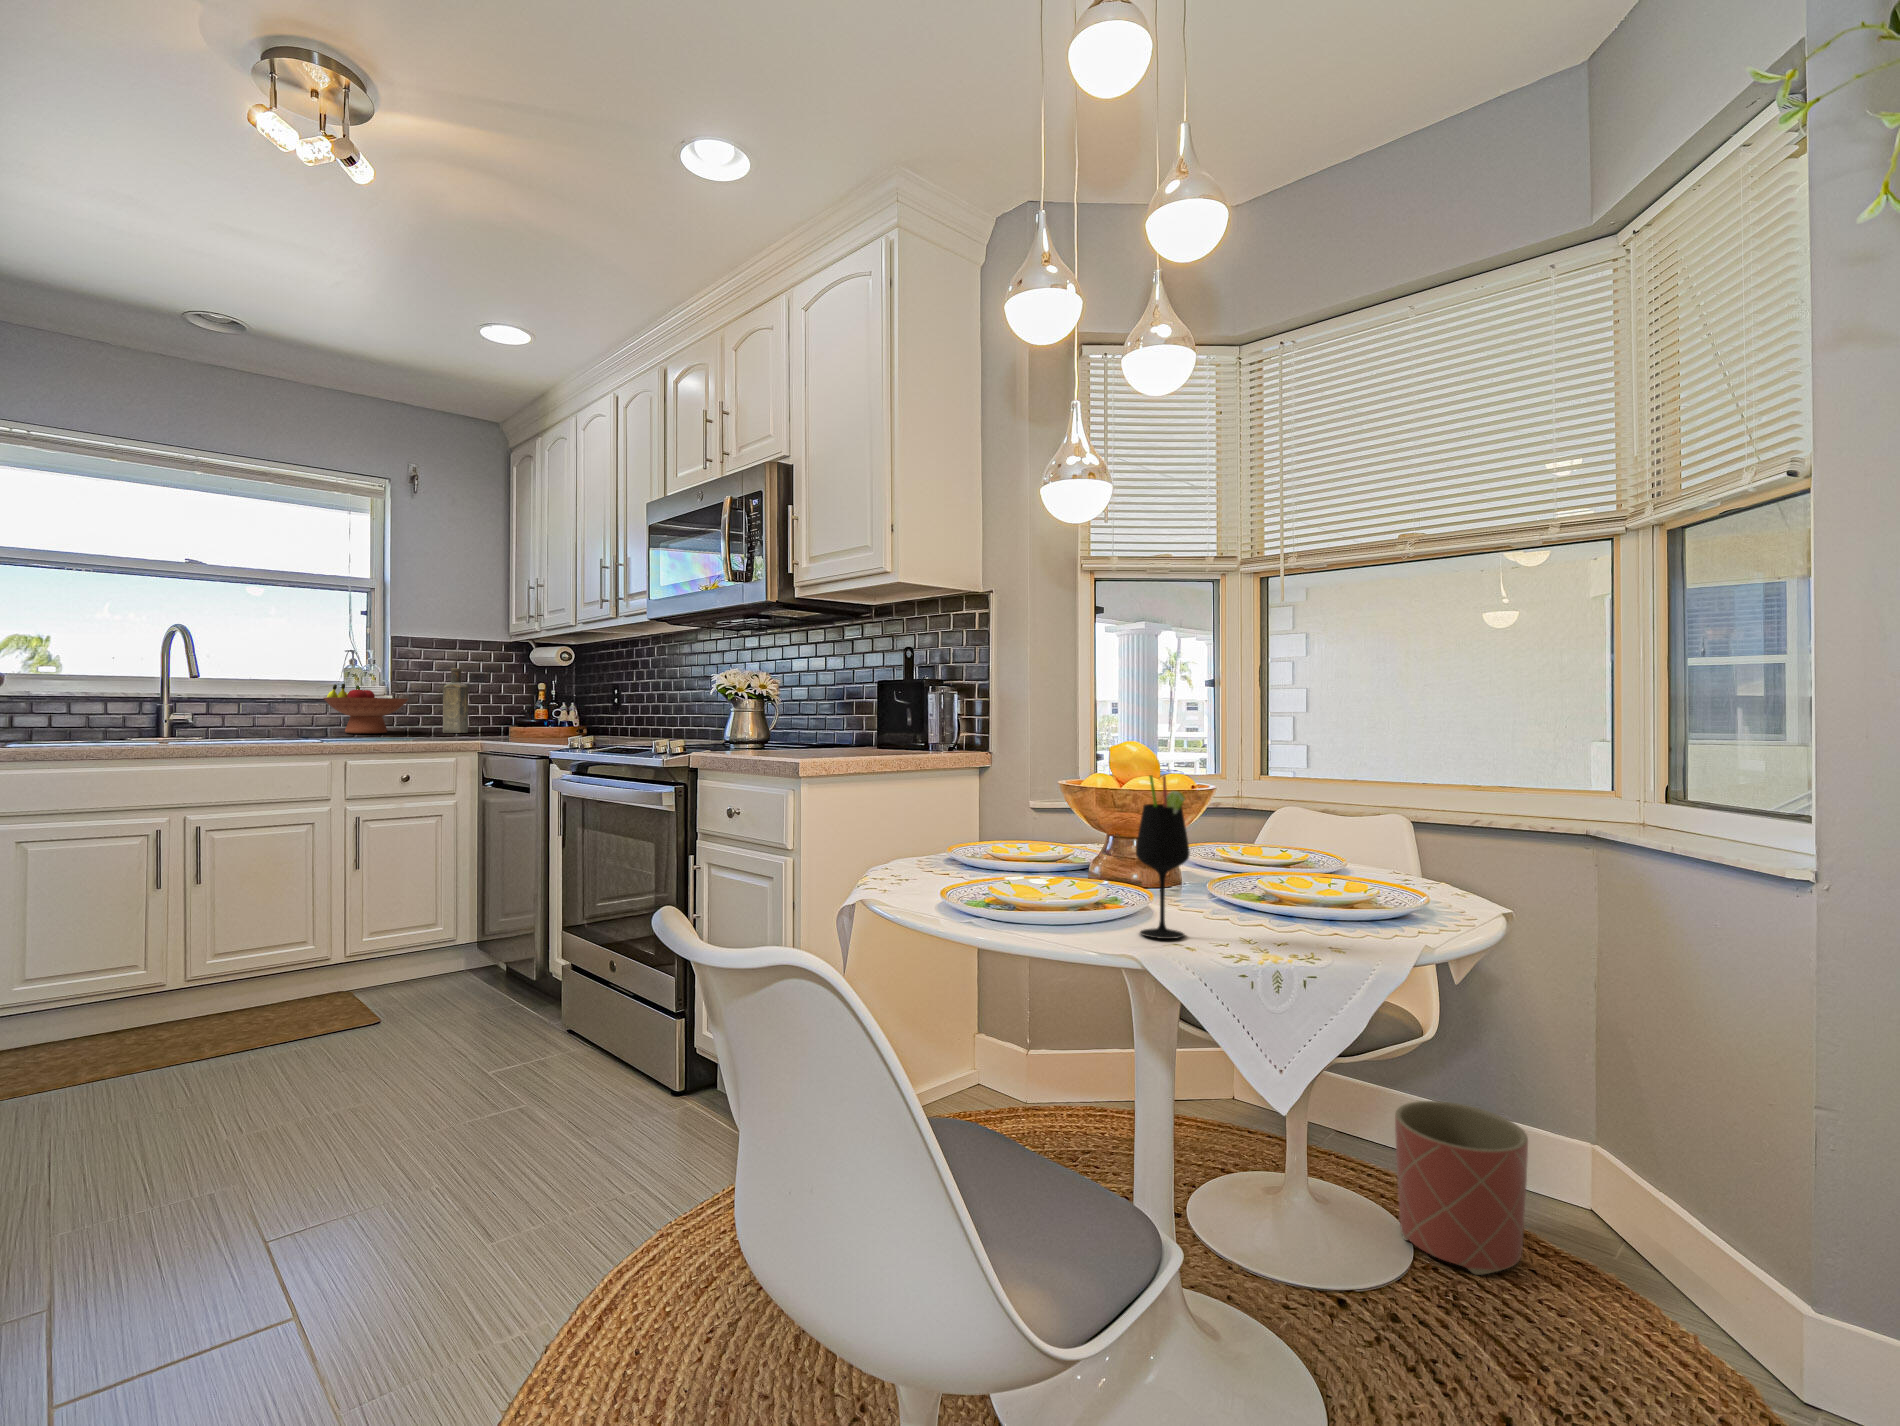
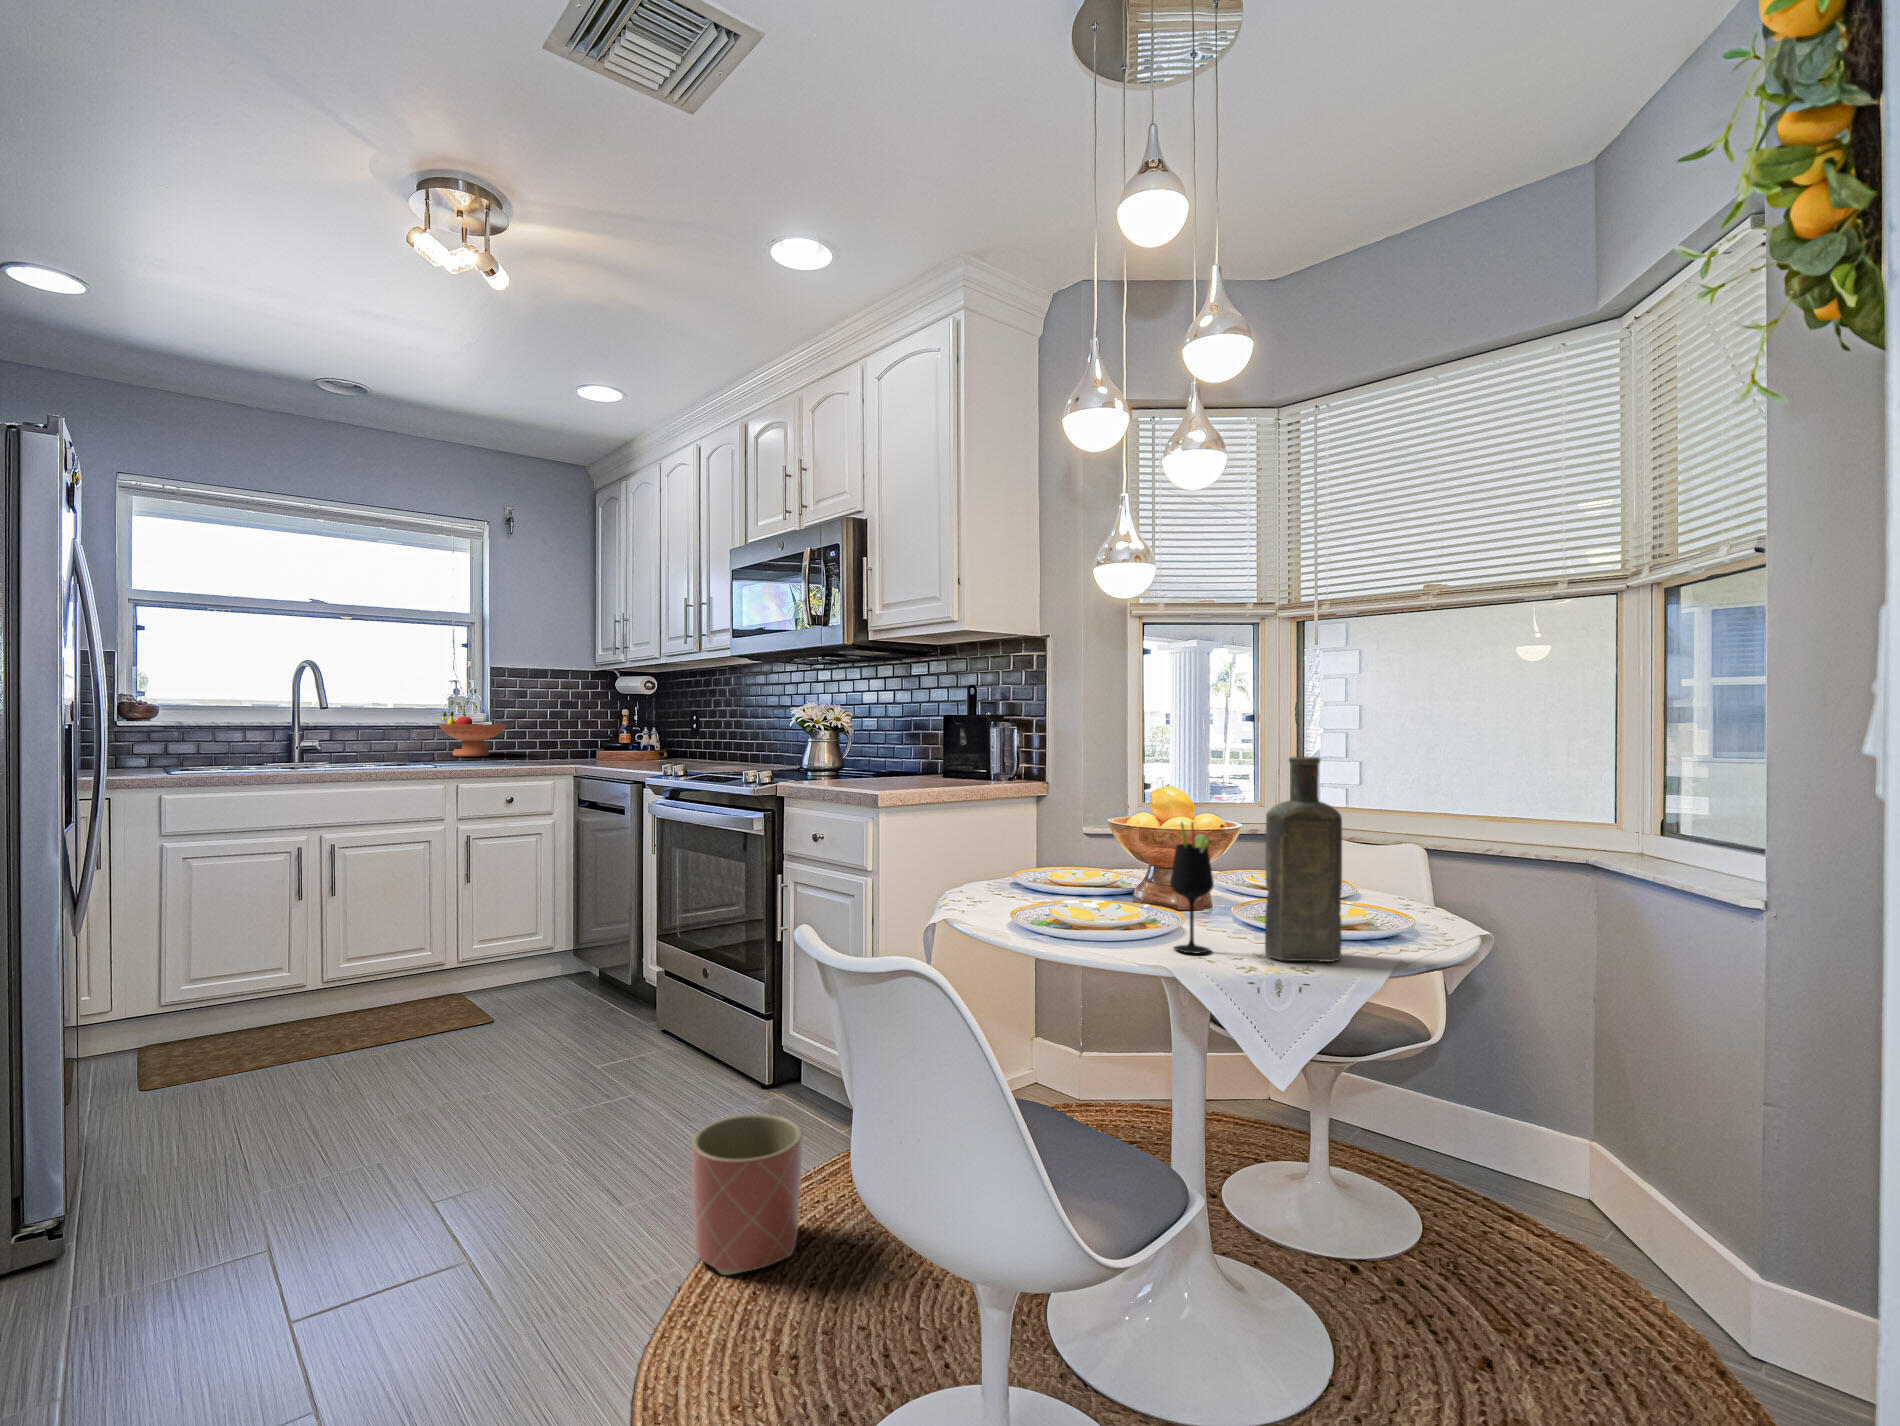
bottle: present [443,668,468,733] -> present [1265,757,1342,962]
planter: present [1395,1101,1528,1275] -> present [692,1114,803,1275]

